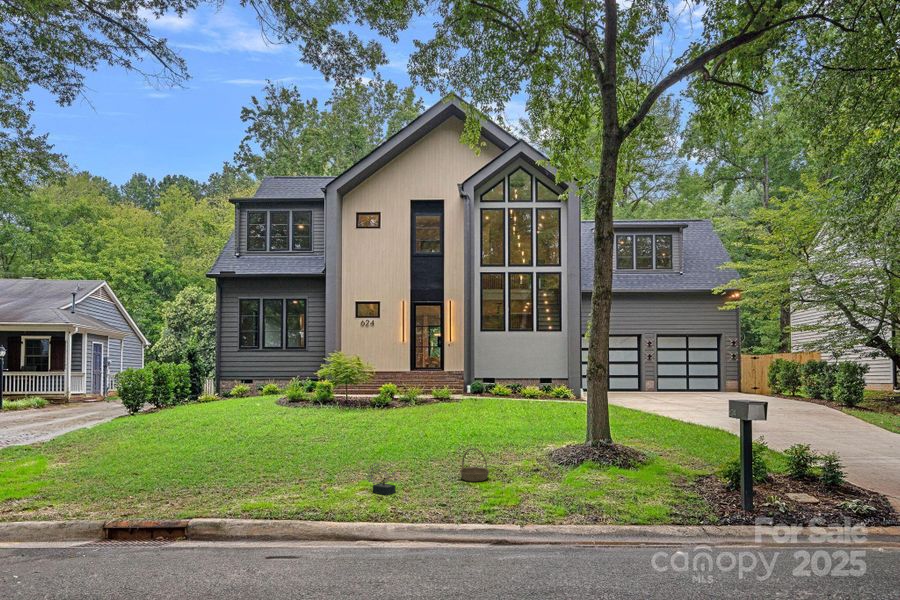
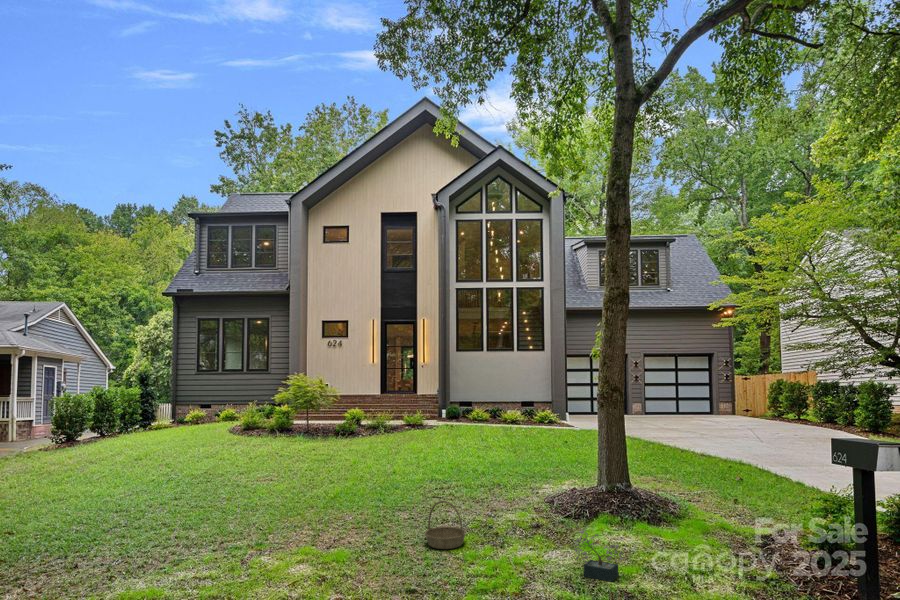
decorative plant: present [368,463,399,495] -> present [573,529,623,582]

